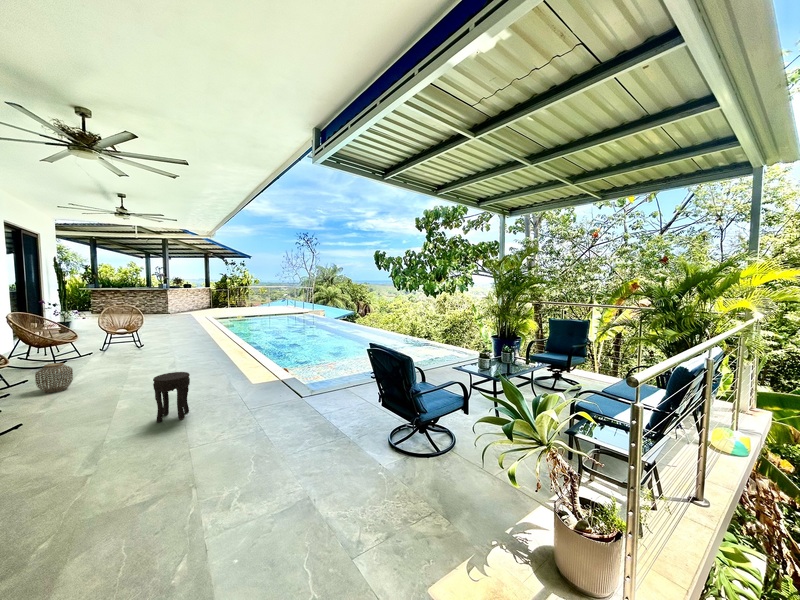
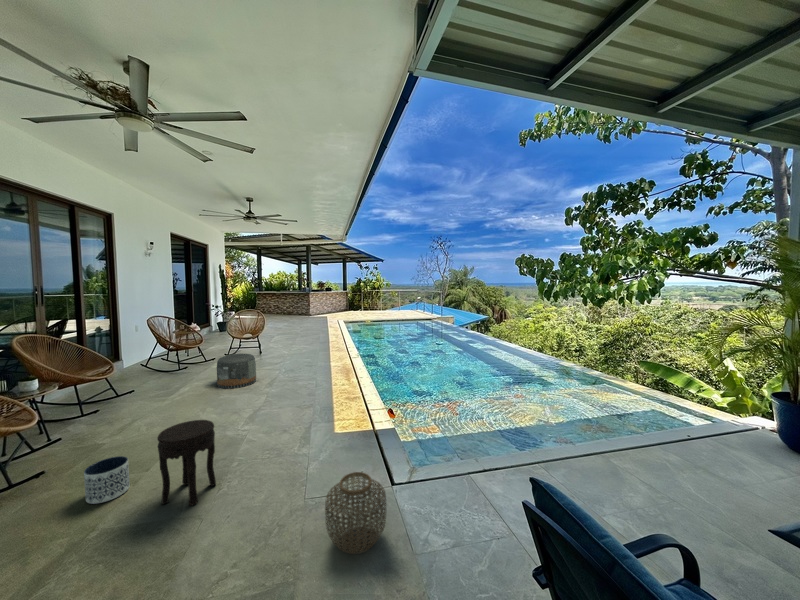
pouf: none [122,343,161,373] -> present [217,354,256,389]
woven basket: present [35,363,73,393] -> present [325,472,386,554]
planter: none [91,402,122,430] -> present [84,456,130,504]

